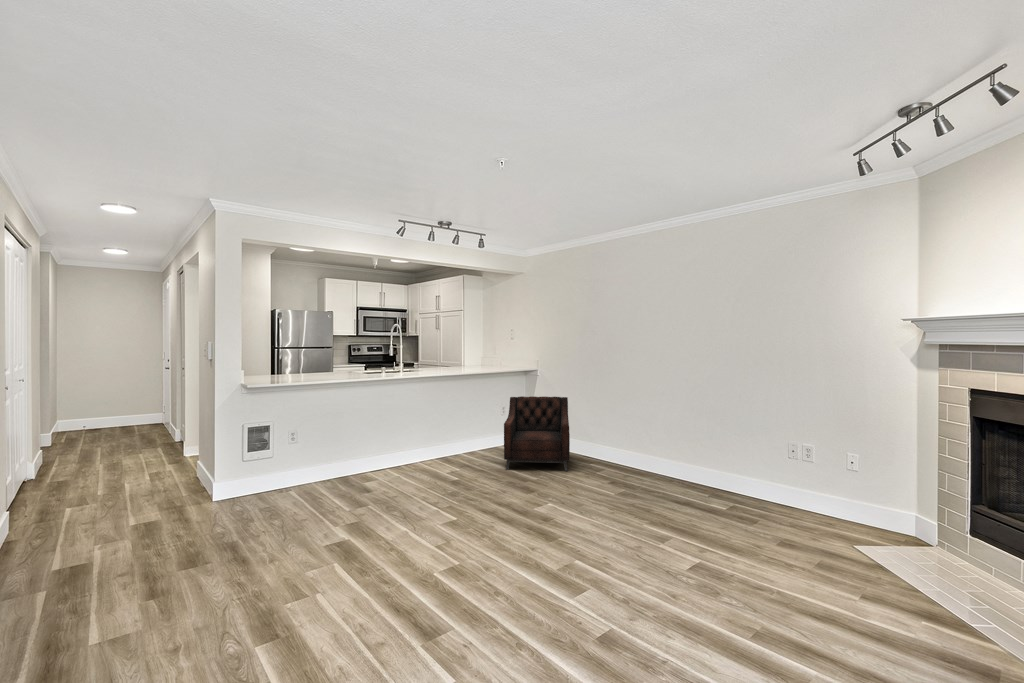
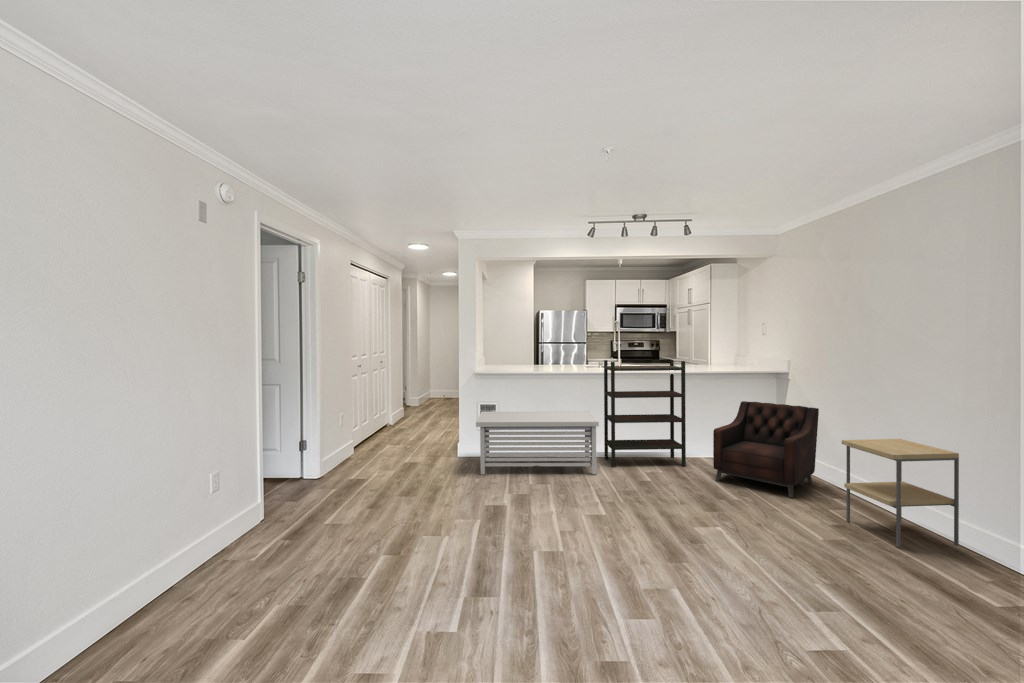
bookshelf: none [391,363,471,477] -> present [604,360,686,467]
side table: none [609,413,673,489] -> present [842,439,959,548]
storage bench: none [246,422,407,517] -> present [476,411,599,474]

